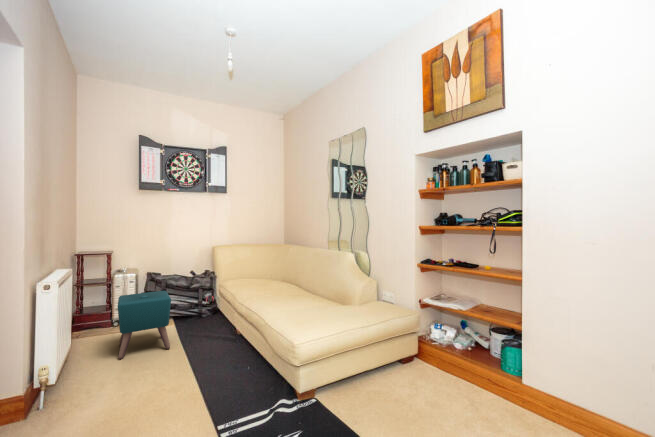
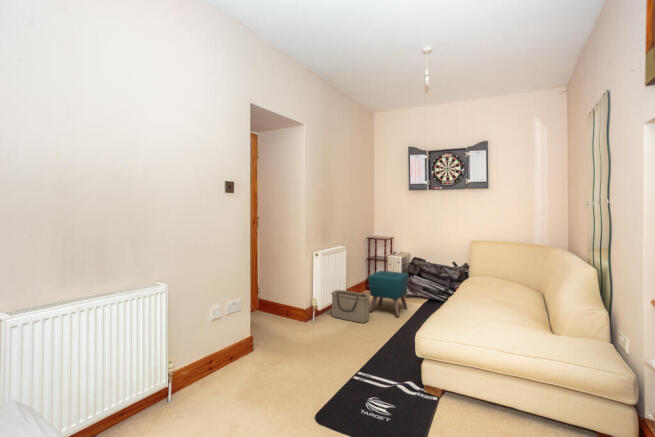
basket: none [57,330,137,391] -> present [331,290,370,323]

